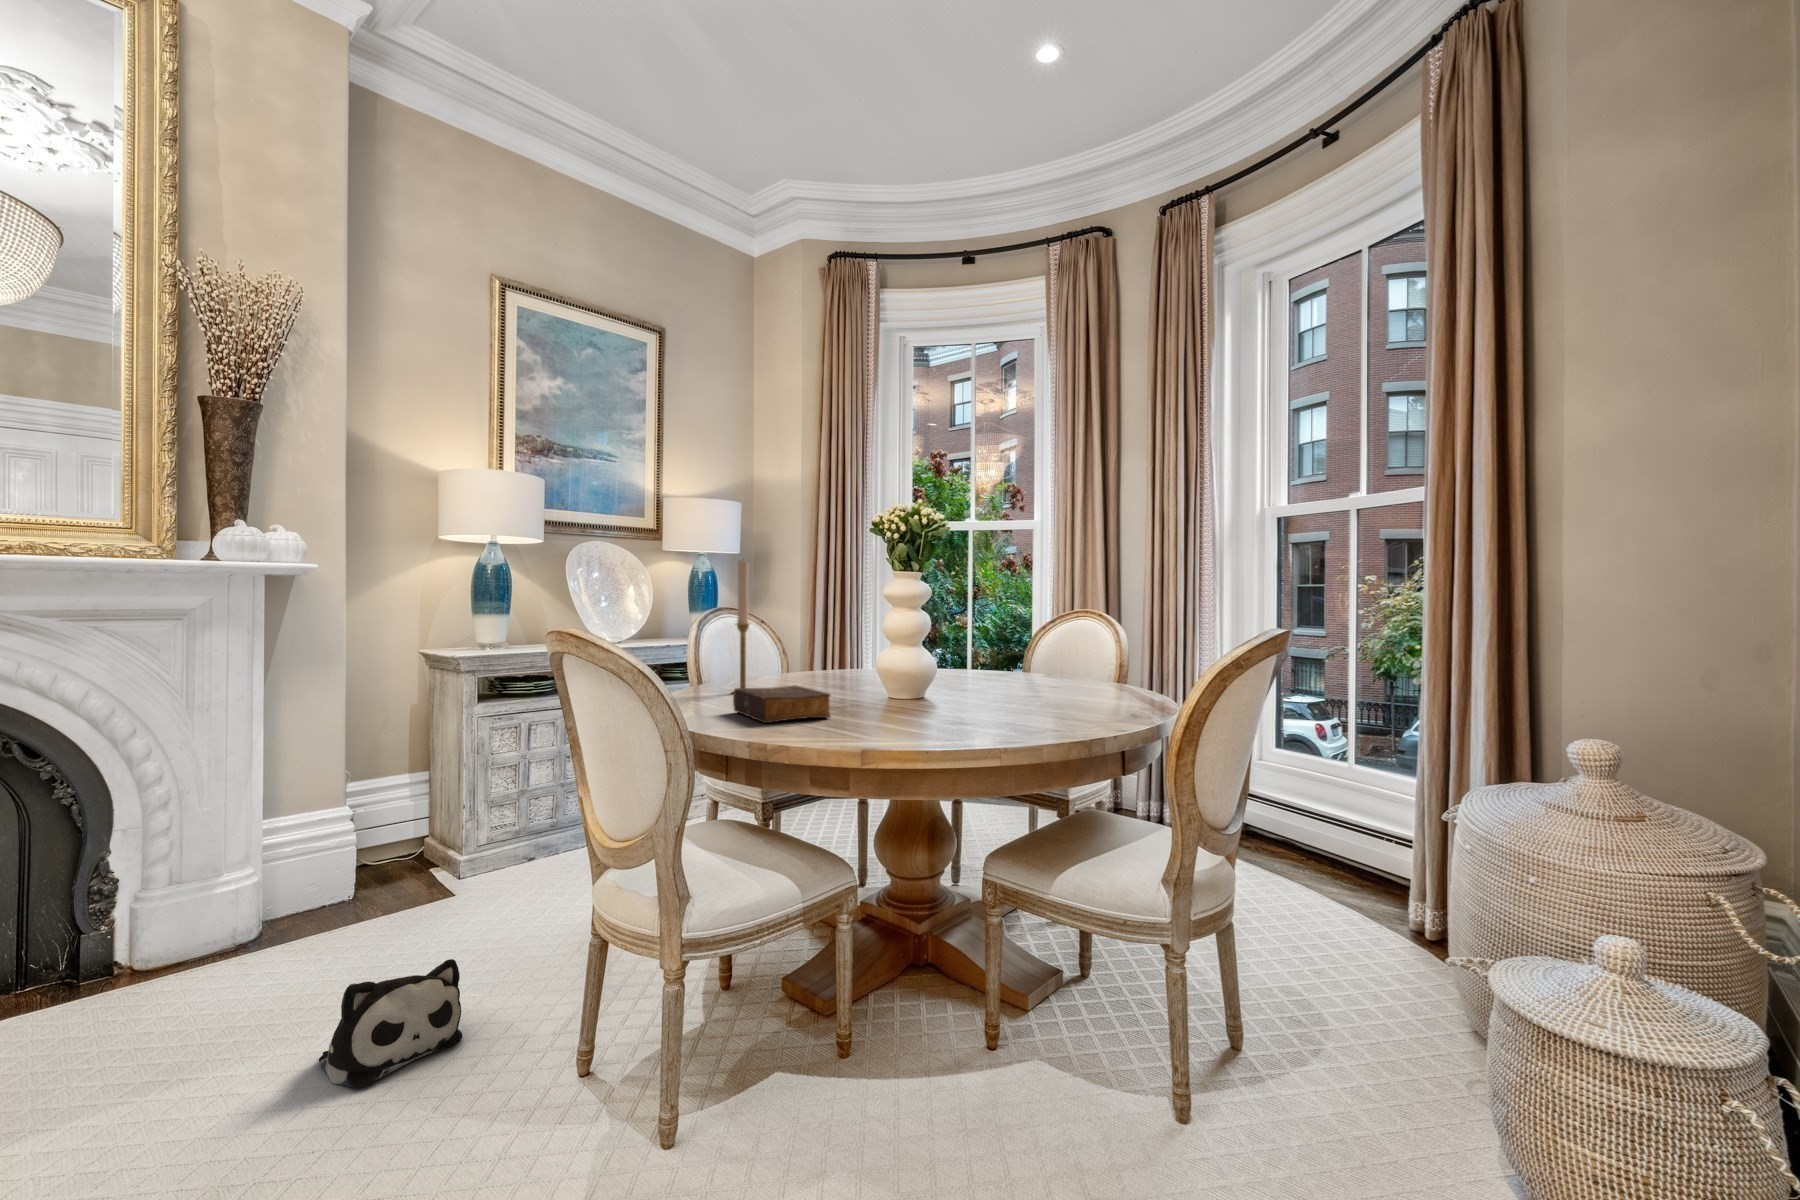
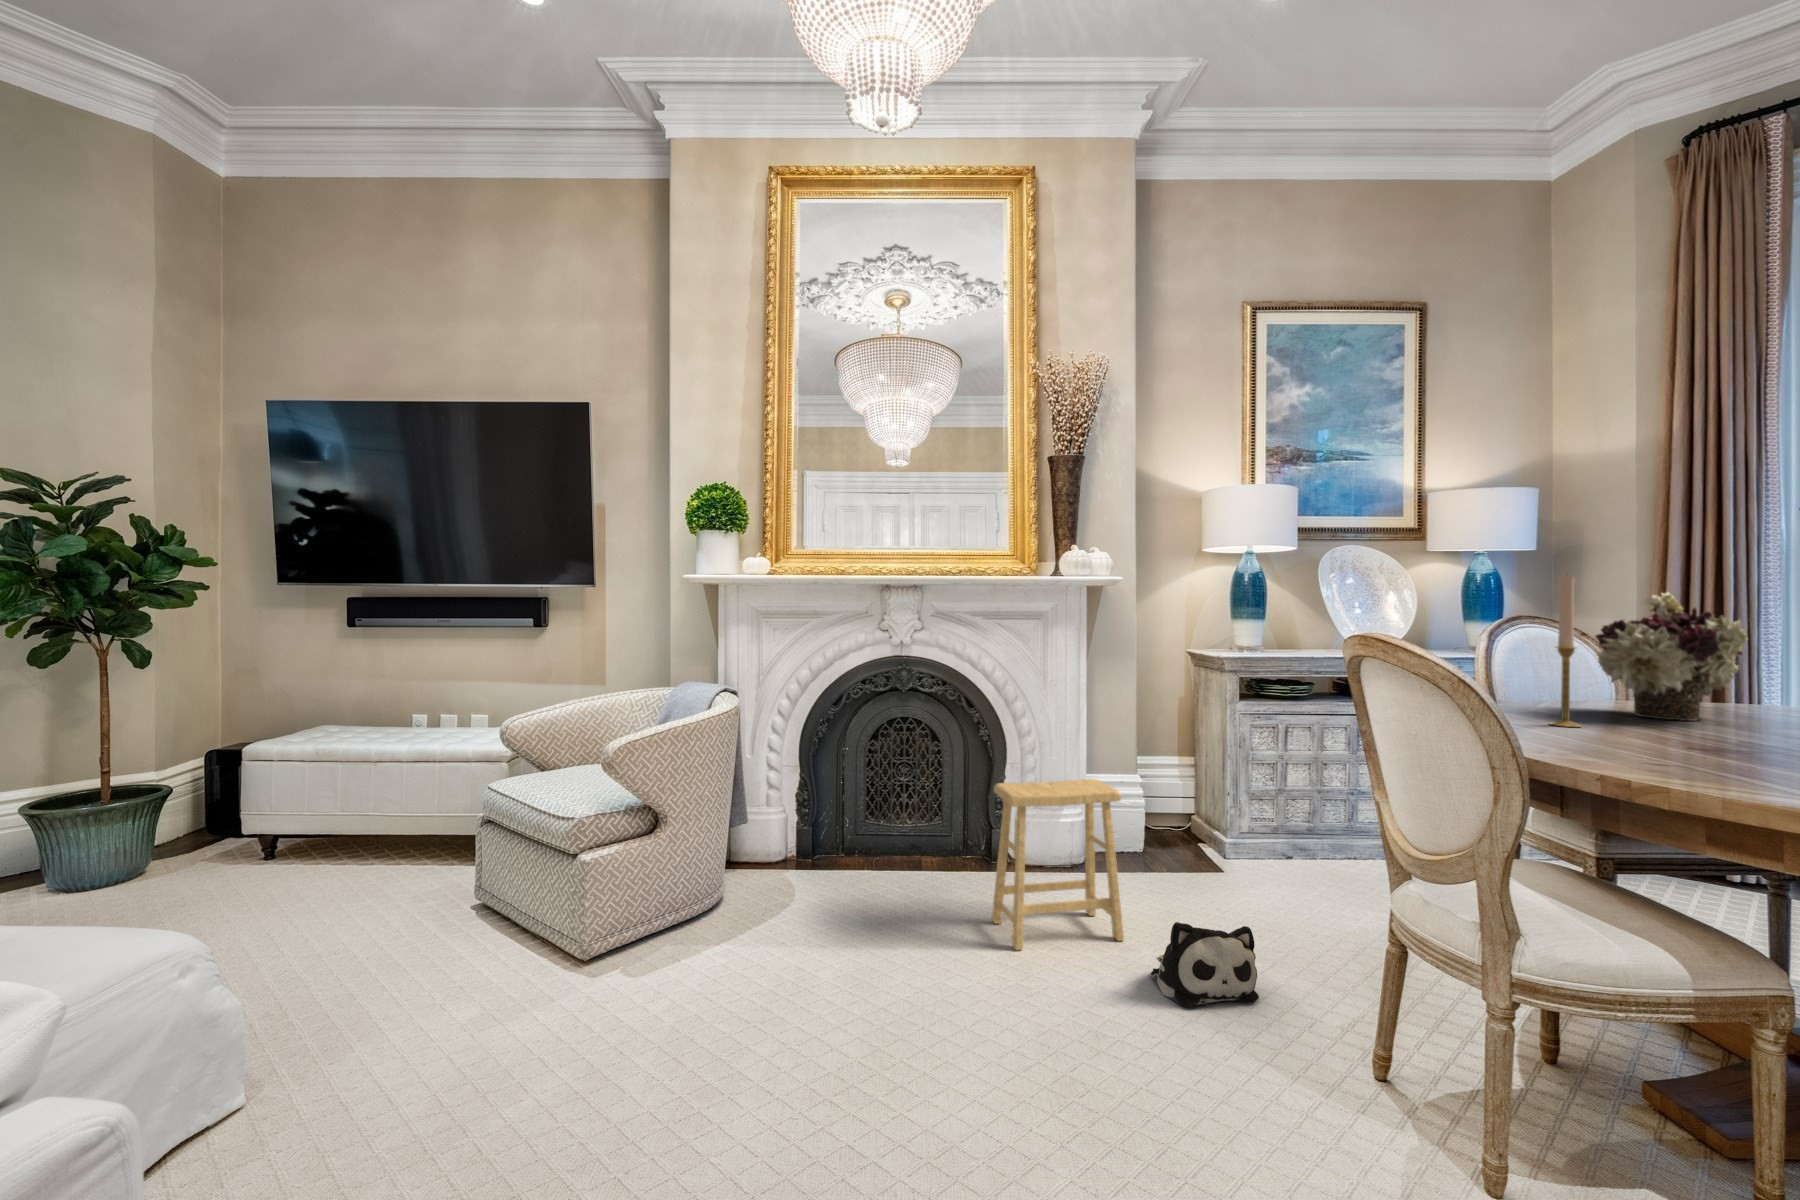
flower arrangement: none [767,579,858,681] -> present [1595,593,1748,721]
book: present [733,685,831,723] -> none [1566,723,1721,774]
footstool: none [47,823,291,1107] -> present [992,779,1124,950]

